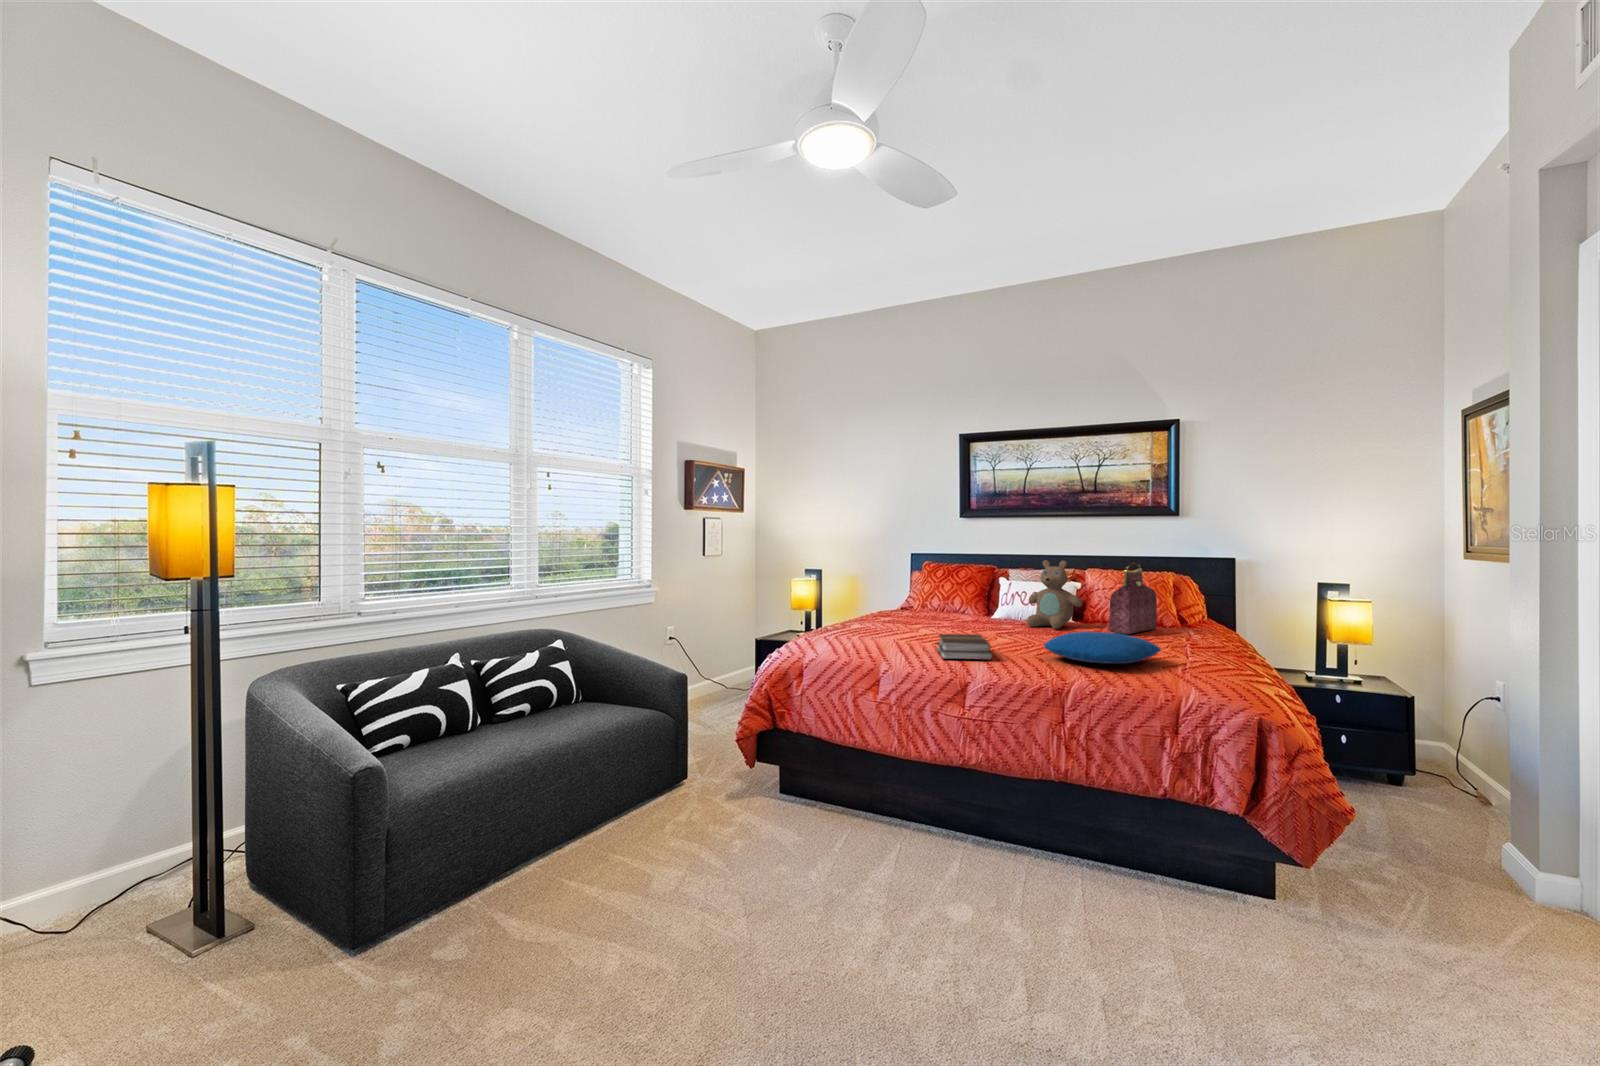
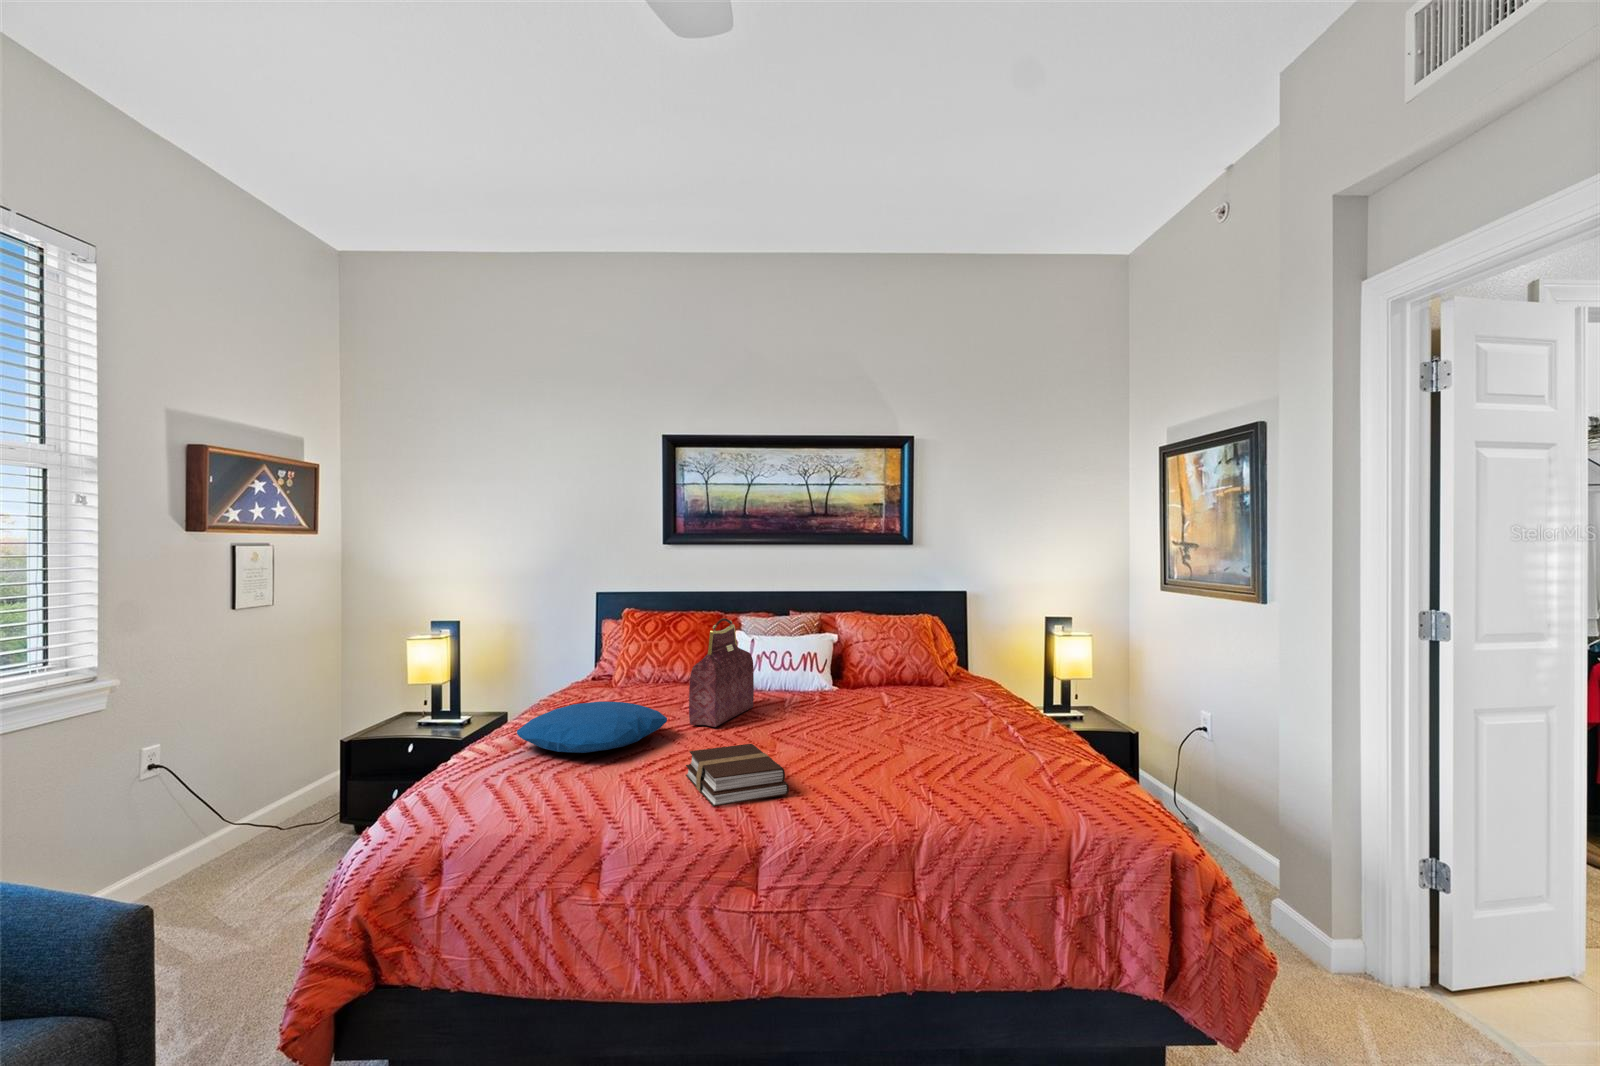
teddy bear: present [1027,560,1082,629] -> none [772,608,842,702]
handbag: present [1109,563,1157,634] -> present [689,618,754,727]
pillow: present [1044,631,1161,664] -> present [517,701,667,753]

